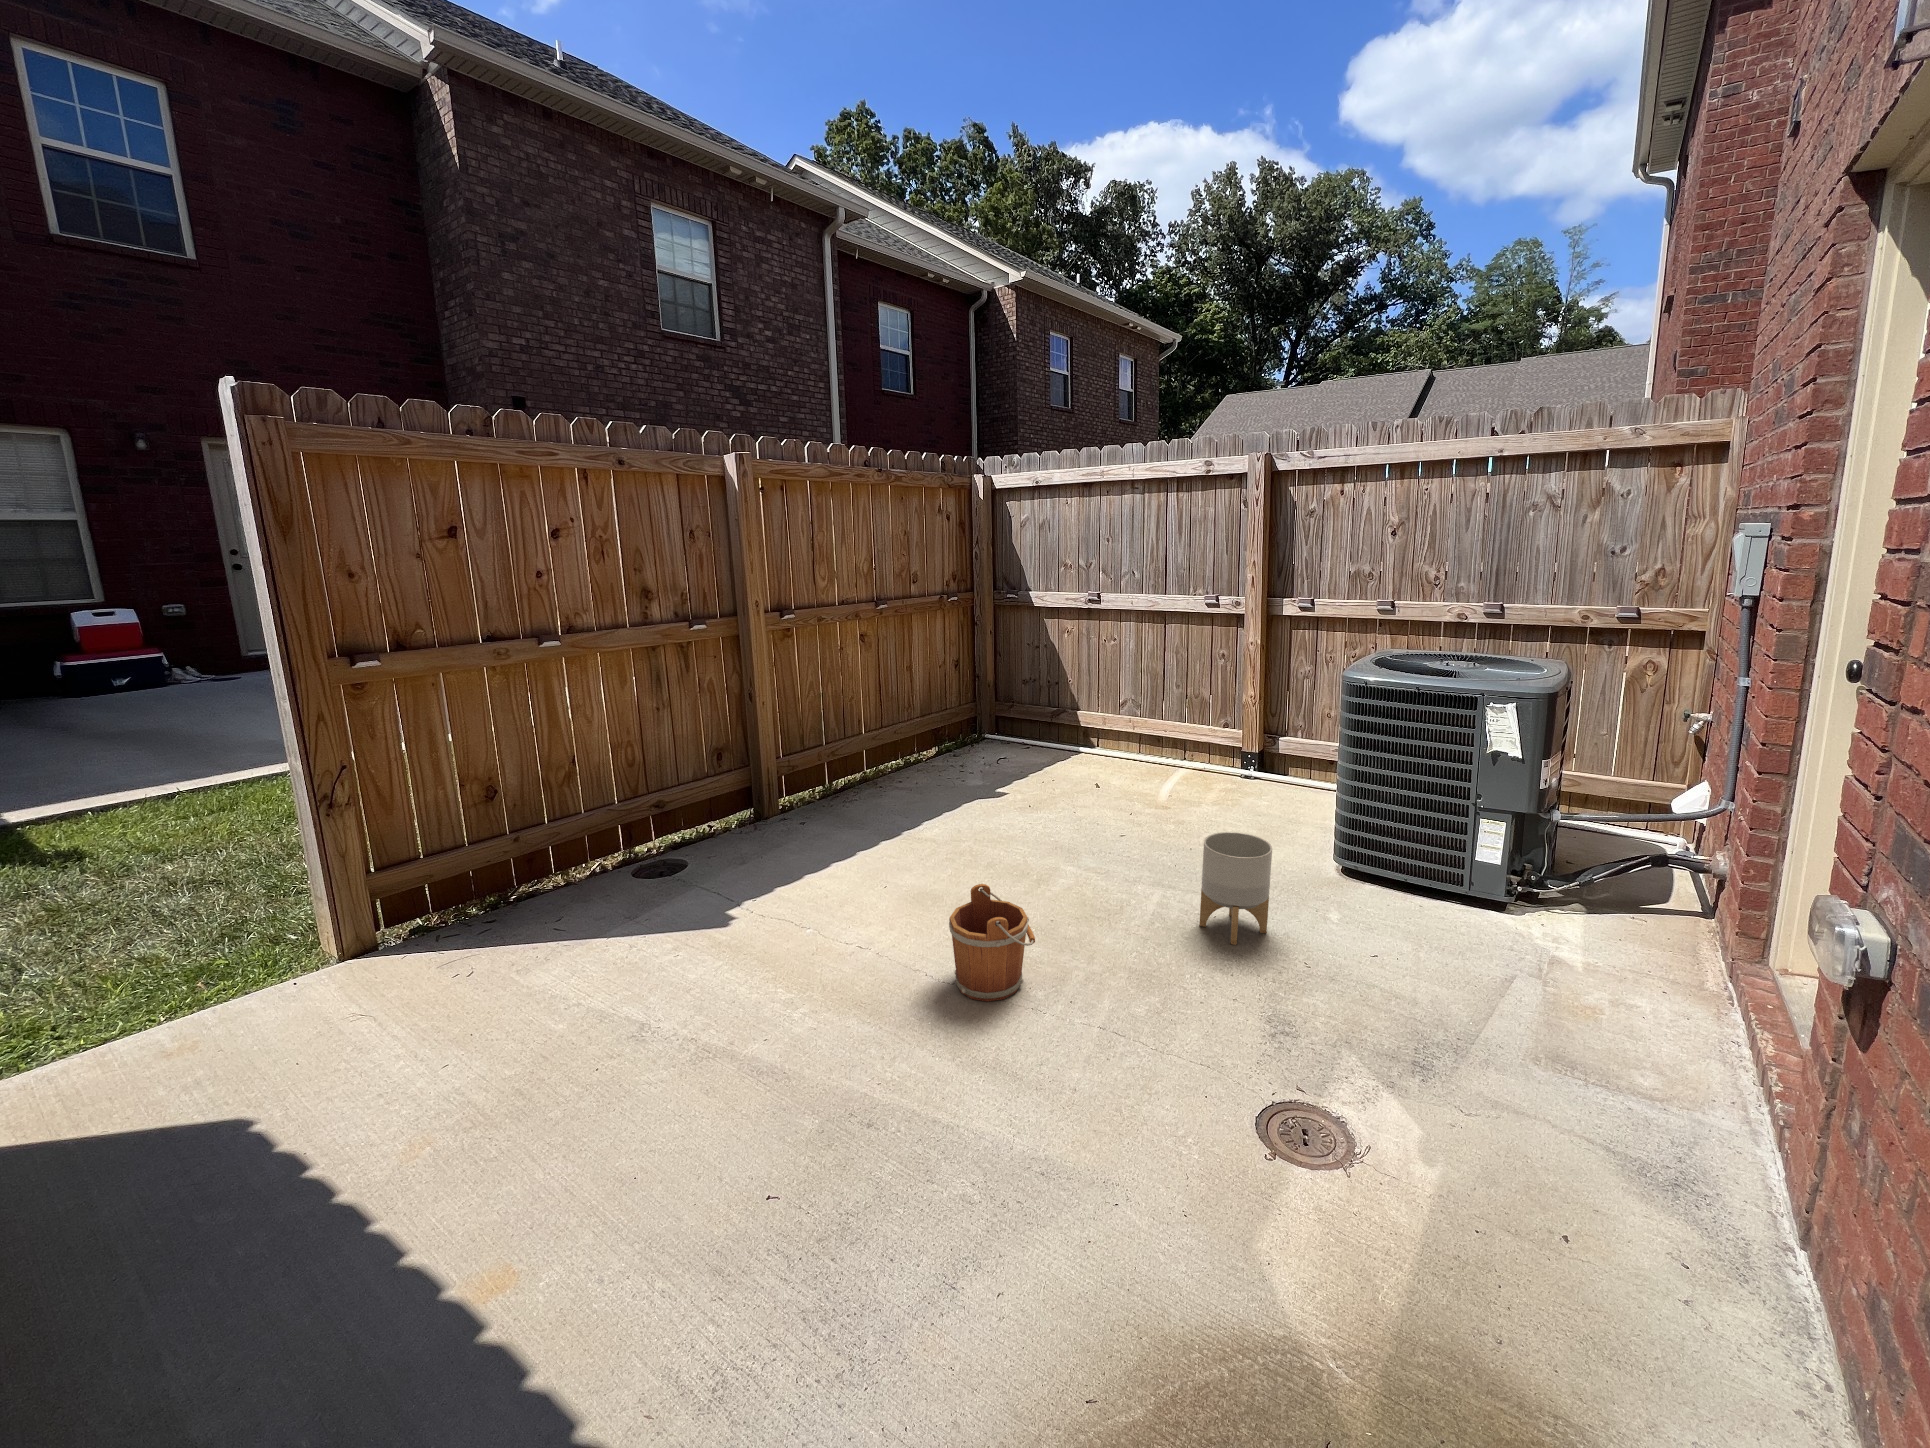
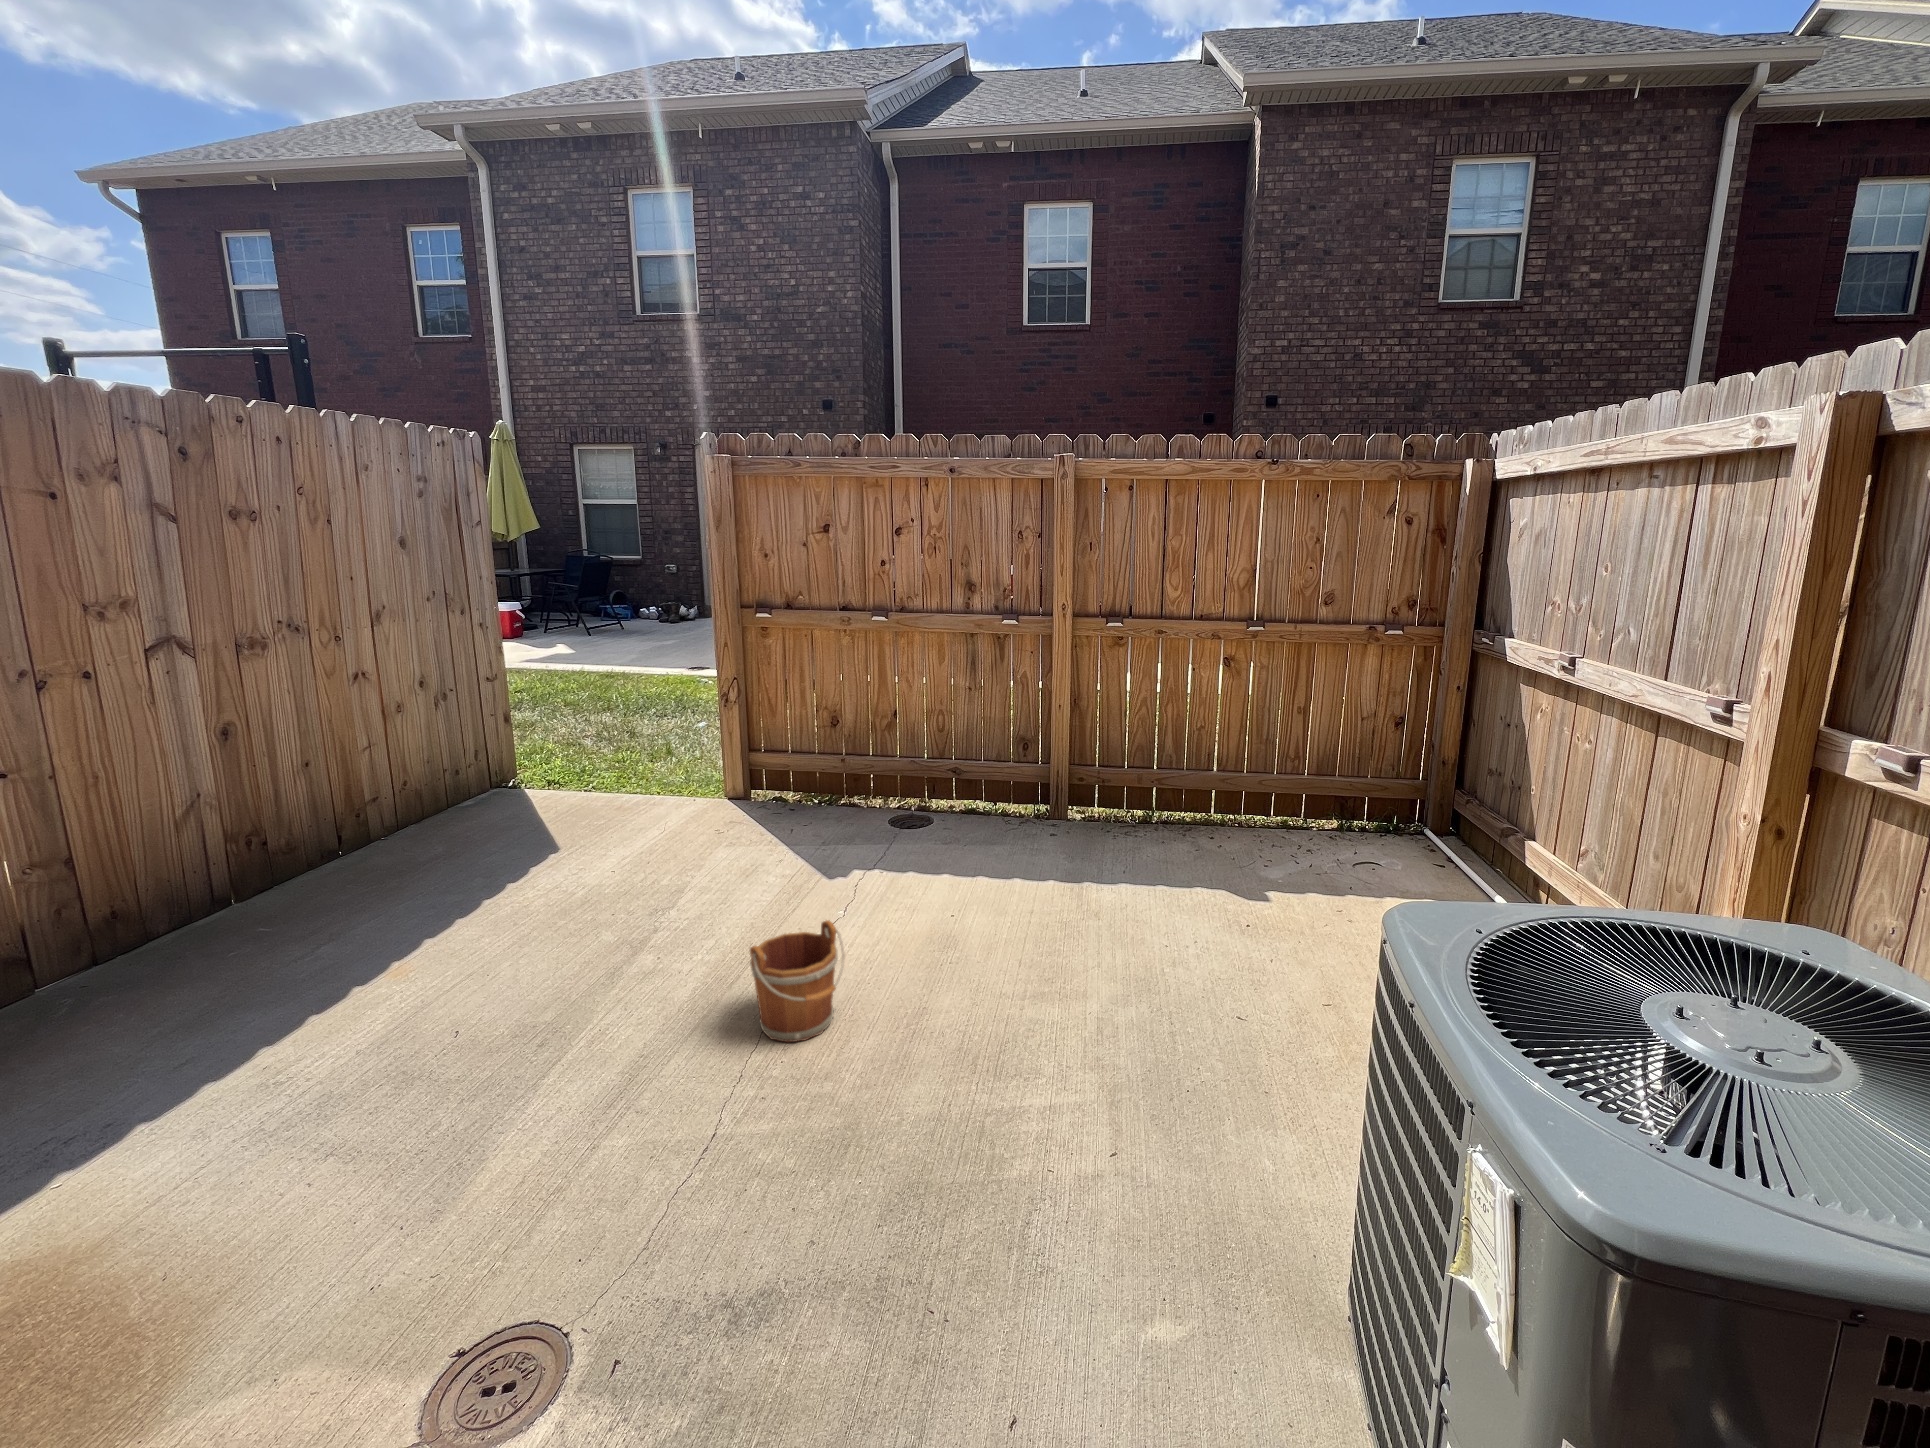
planter: present [1200,832,1272,945] -> none [993,1019,1099,1215]

